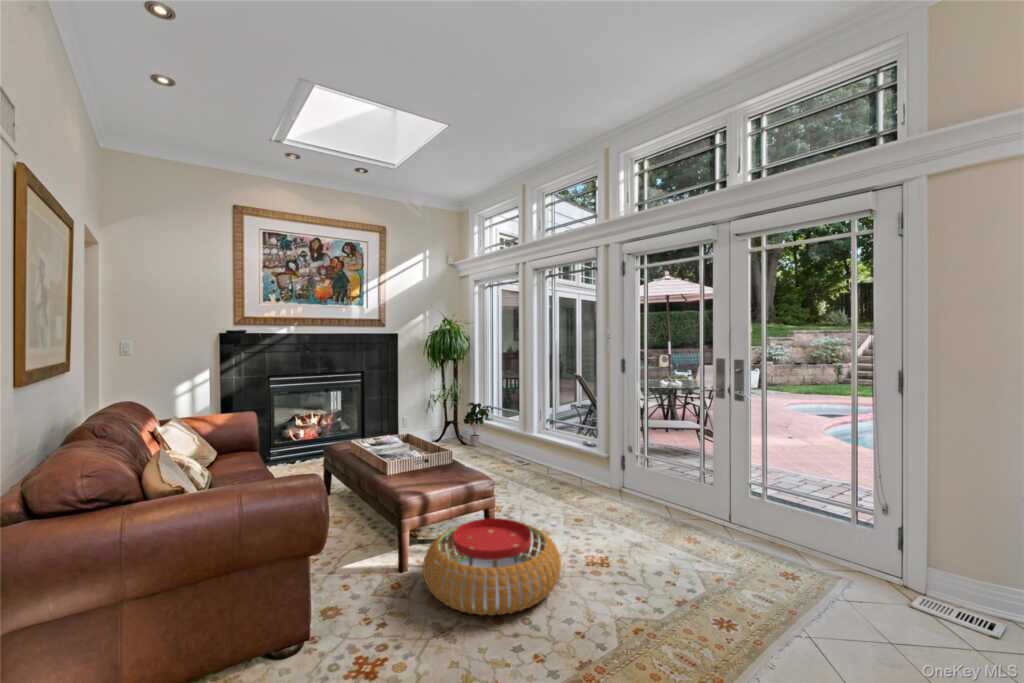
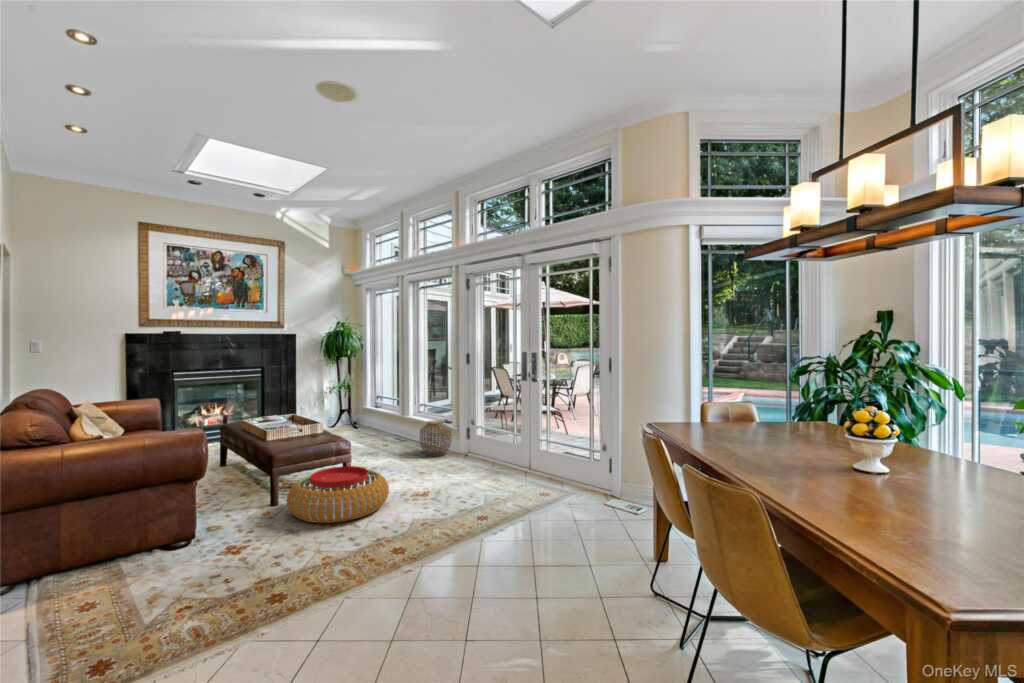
potted plant: present [463,402,490,447] -> none [356,393,377,431]
woven basket: none [559,444,600,491] -> present [420,420,451,456]

